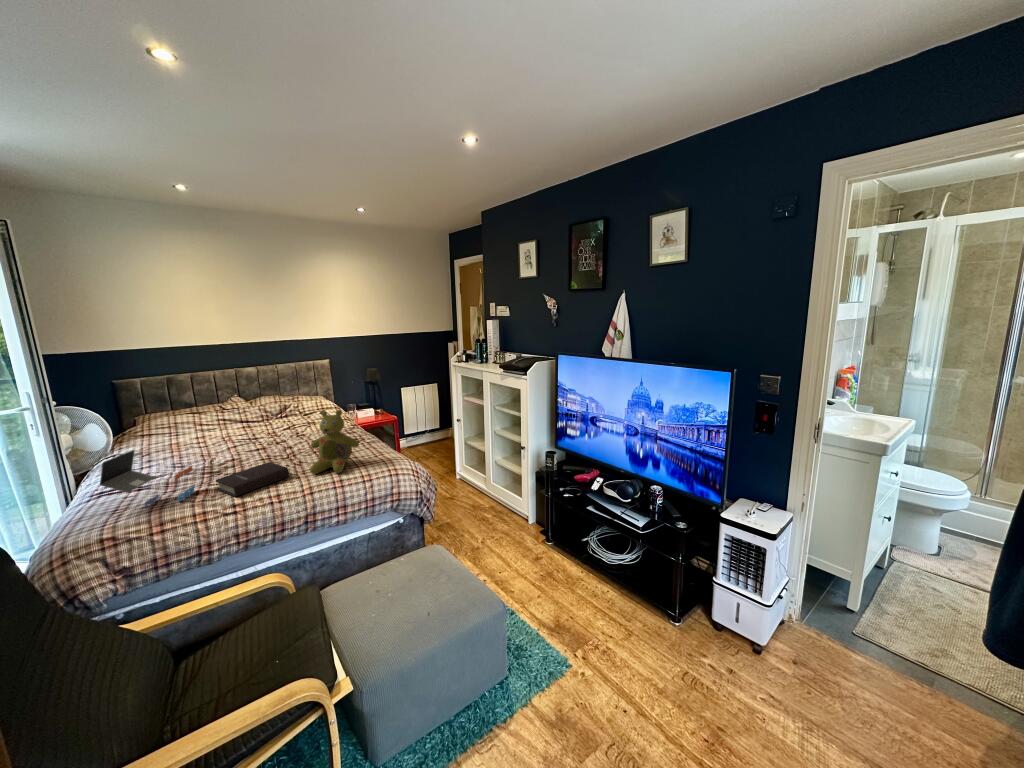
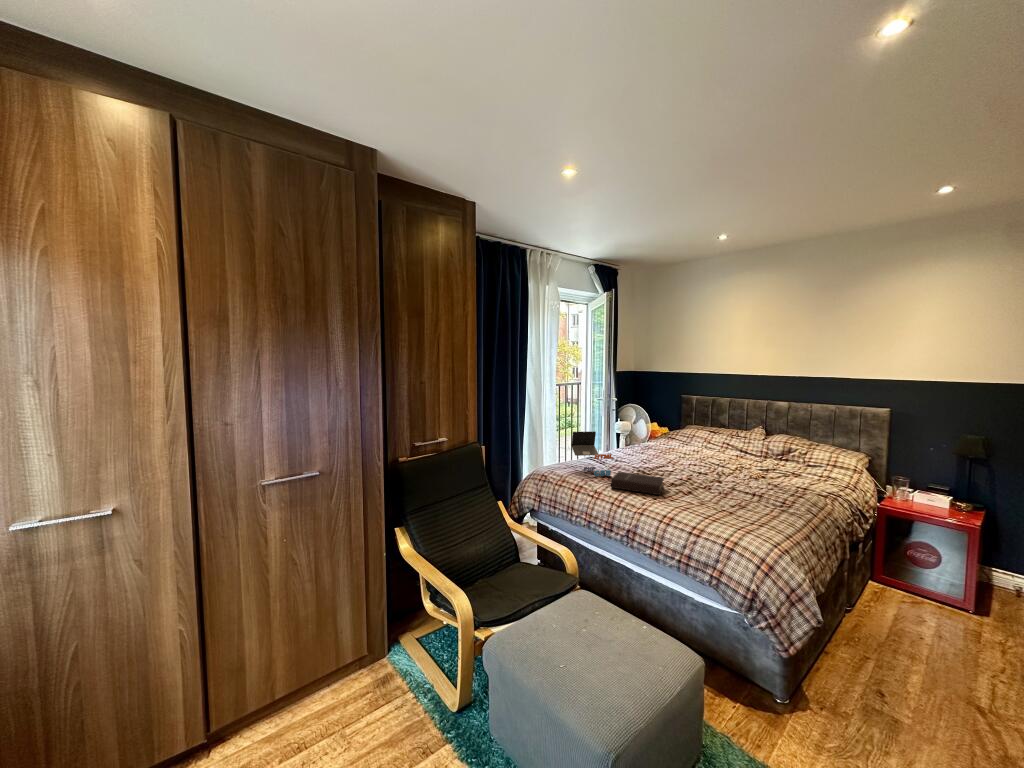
stuffed bear: present [310,410,359,474] -> none [671,441,727,514]

